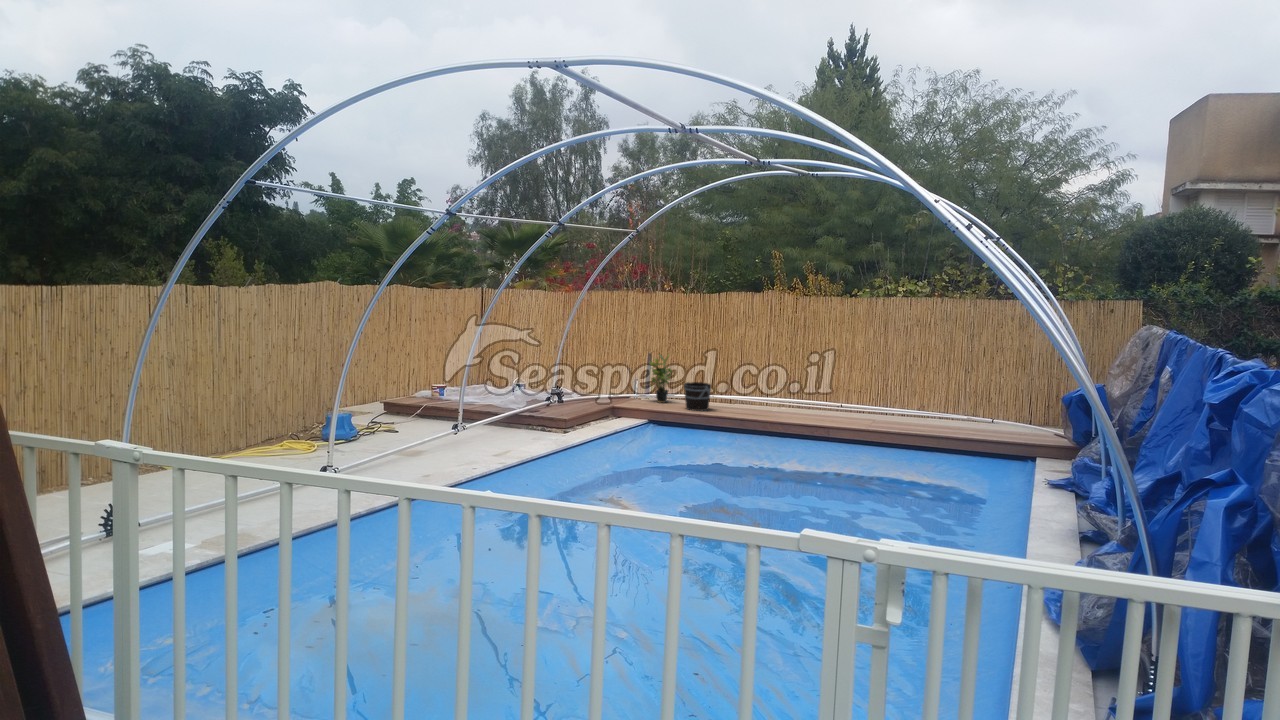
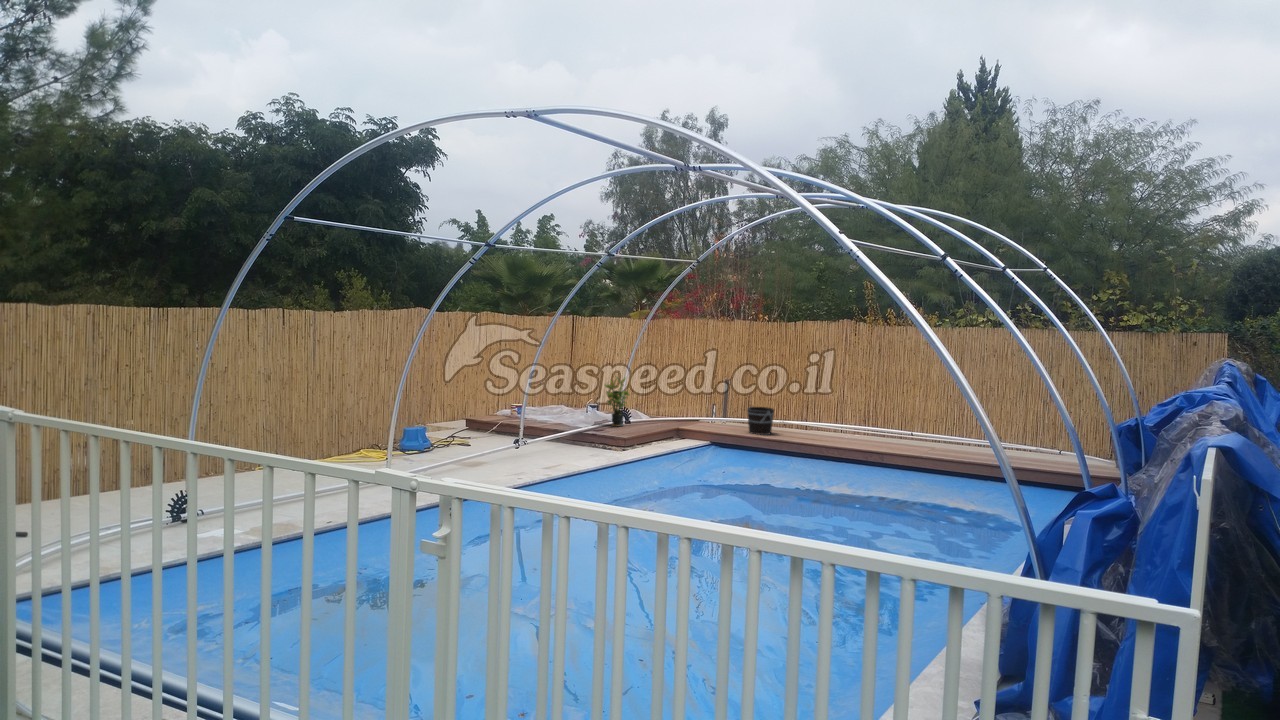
potted plant: present [649,354,672,403] -> present [605,377,629,426]

